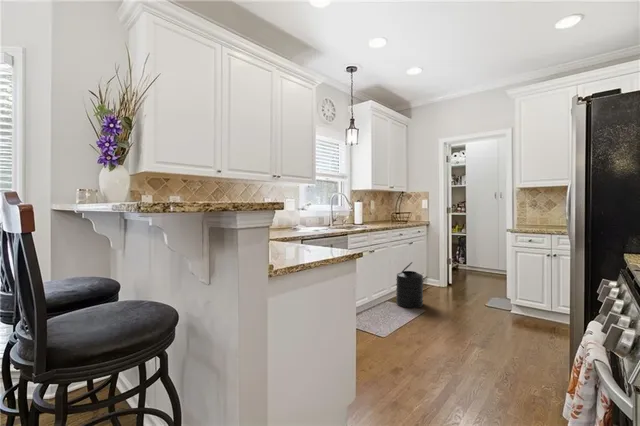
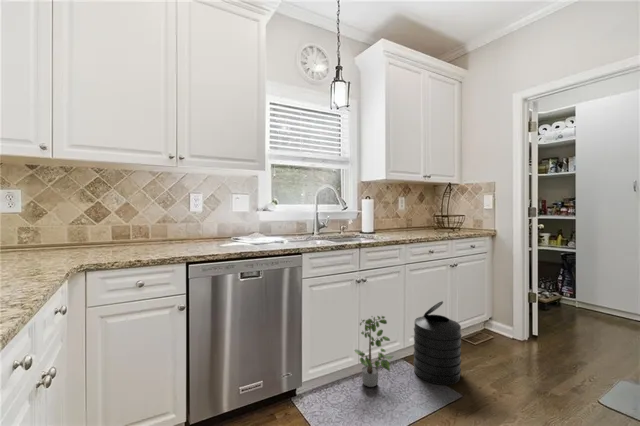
potted plant: none [369,270,390,313] -> present [355,316,393,387]

